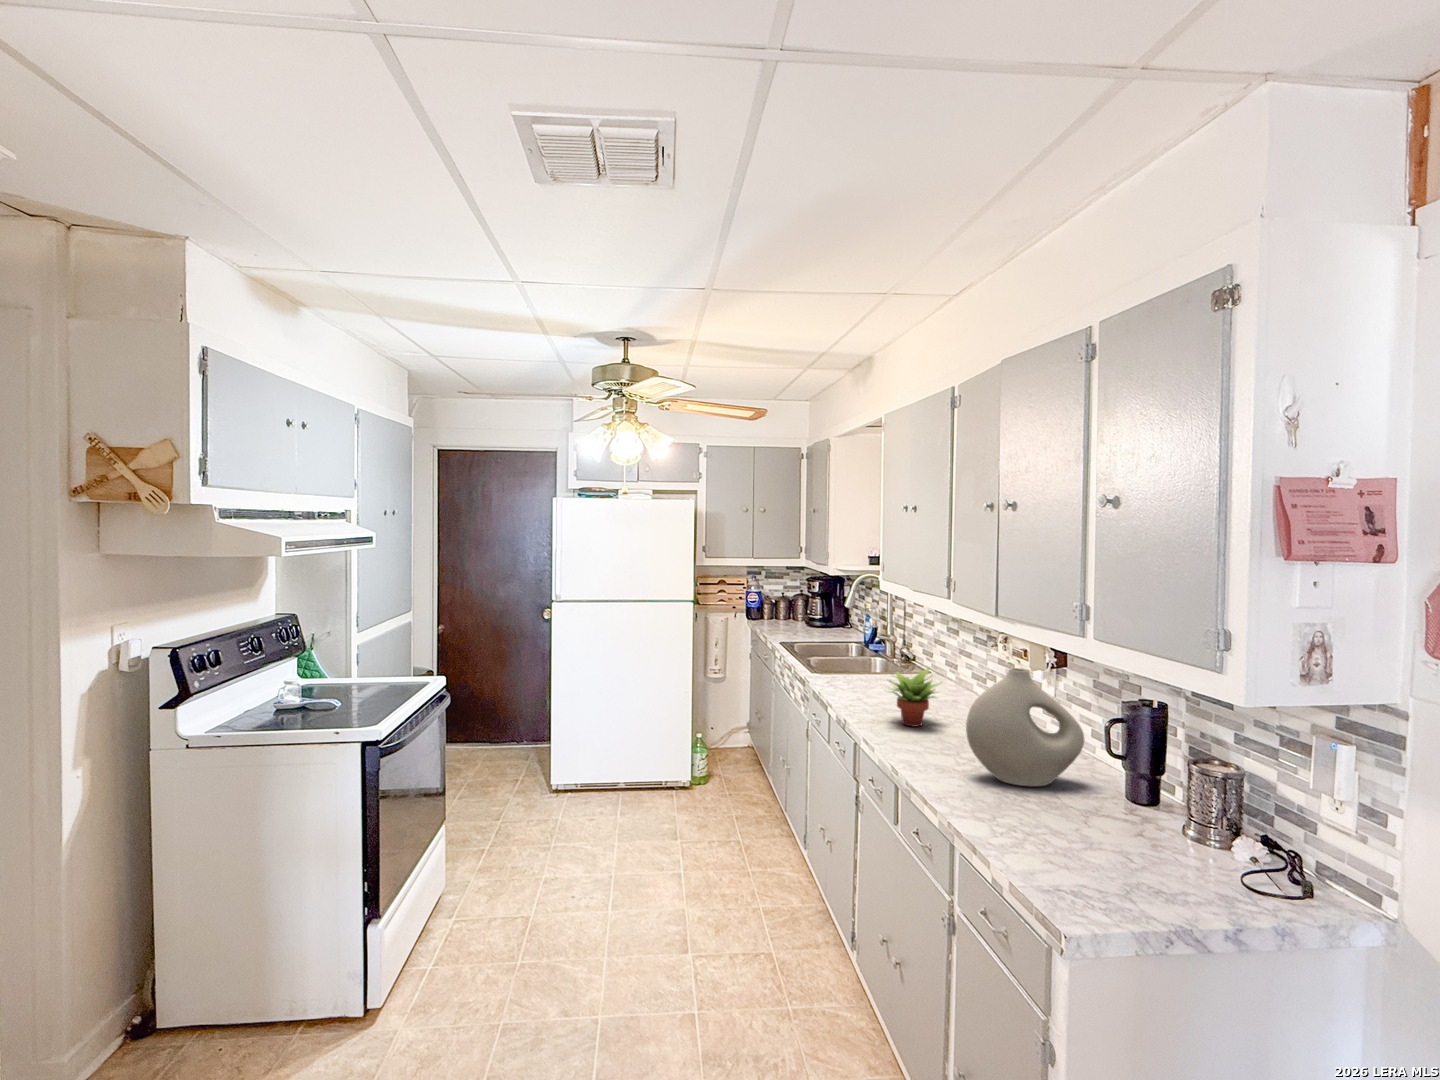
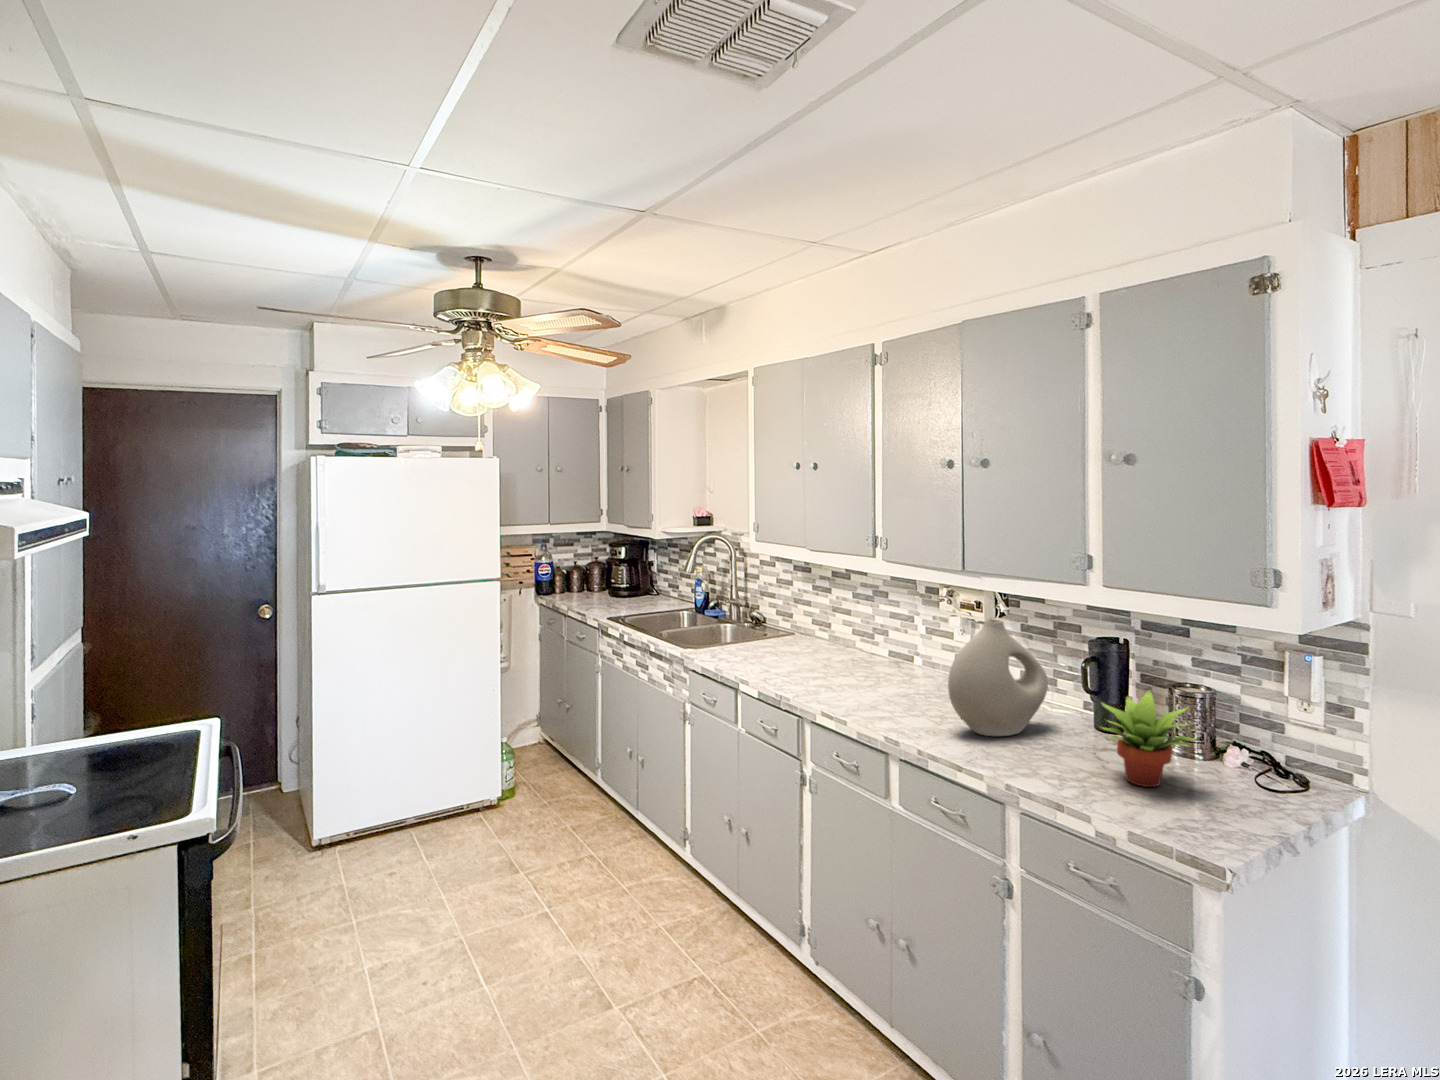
succulent plant: present [889,667,941,727] -> present [1101,690,1197,787]

